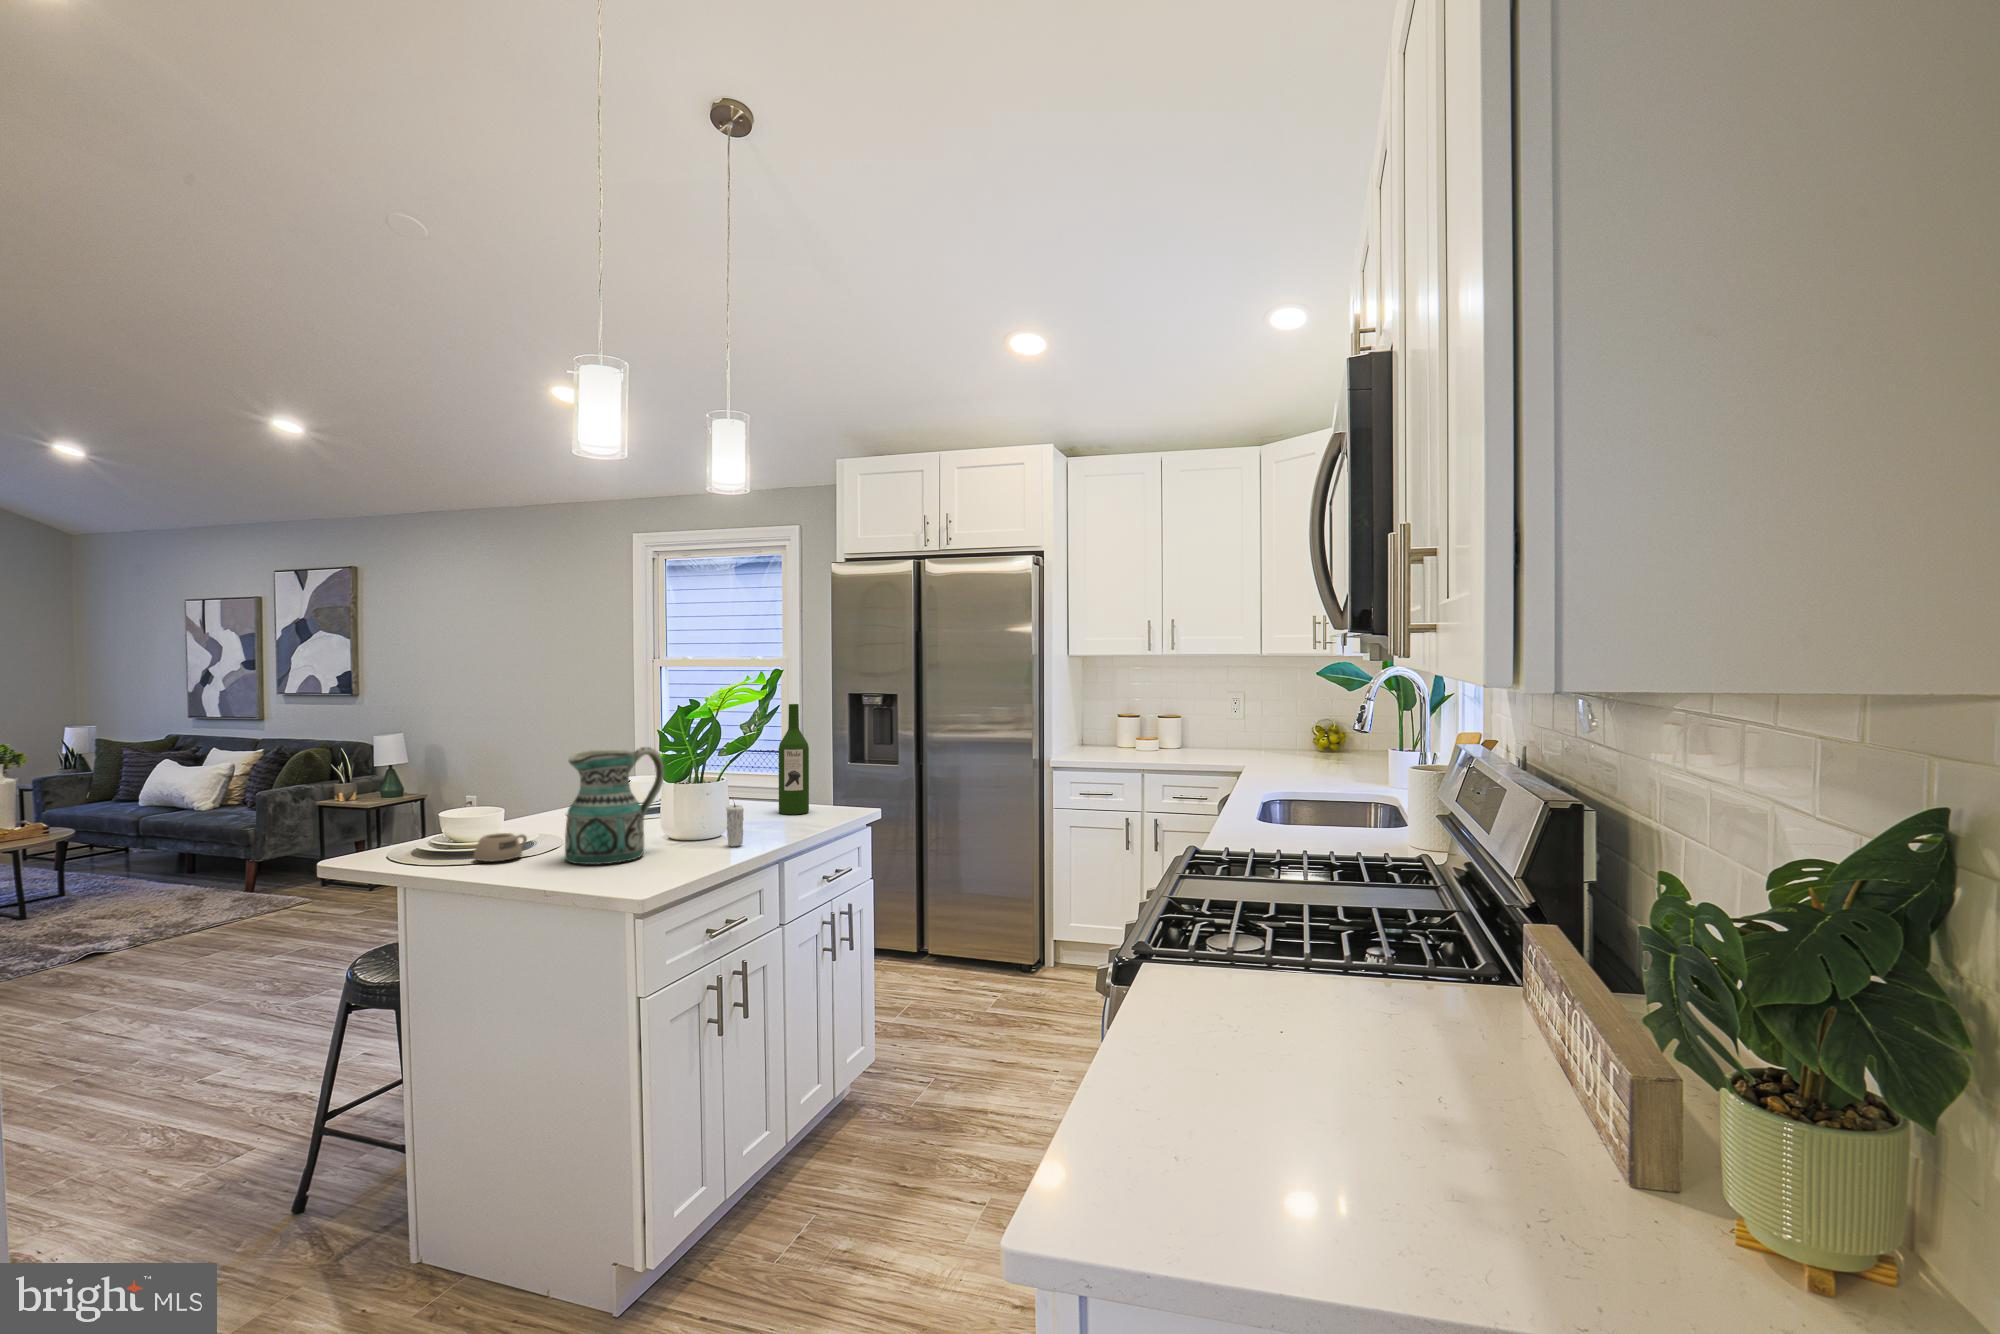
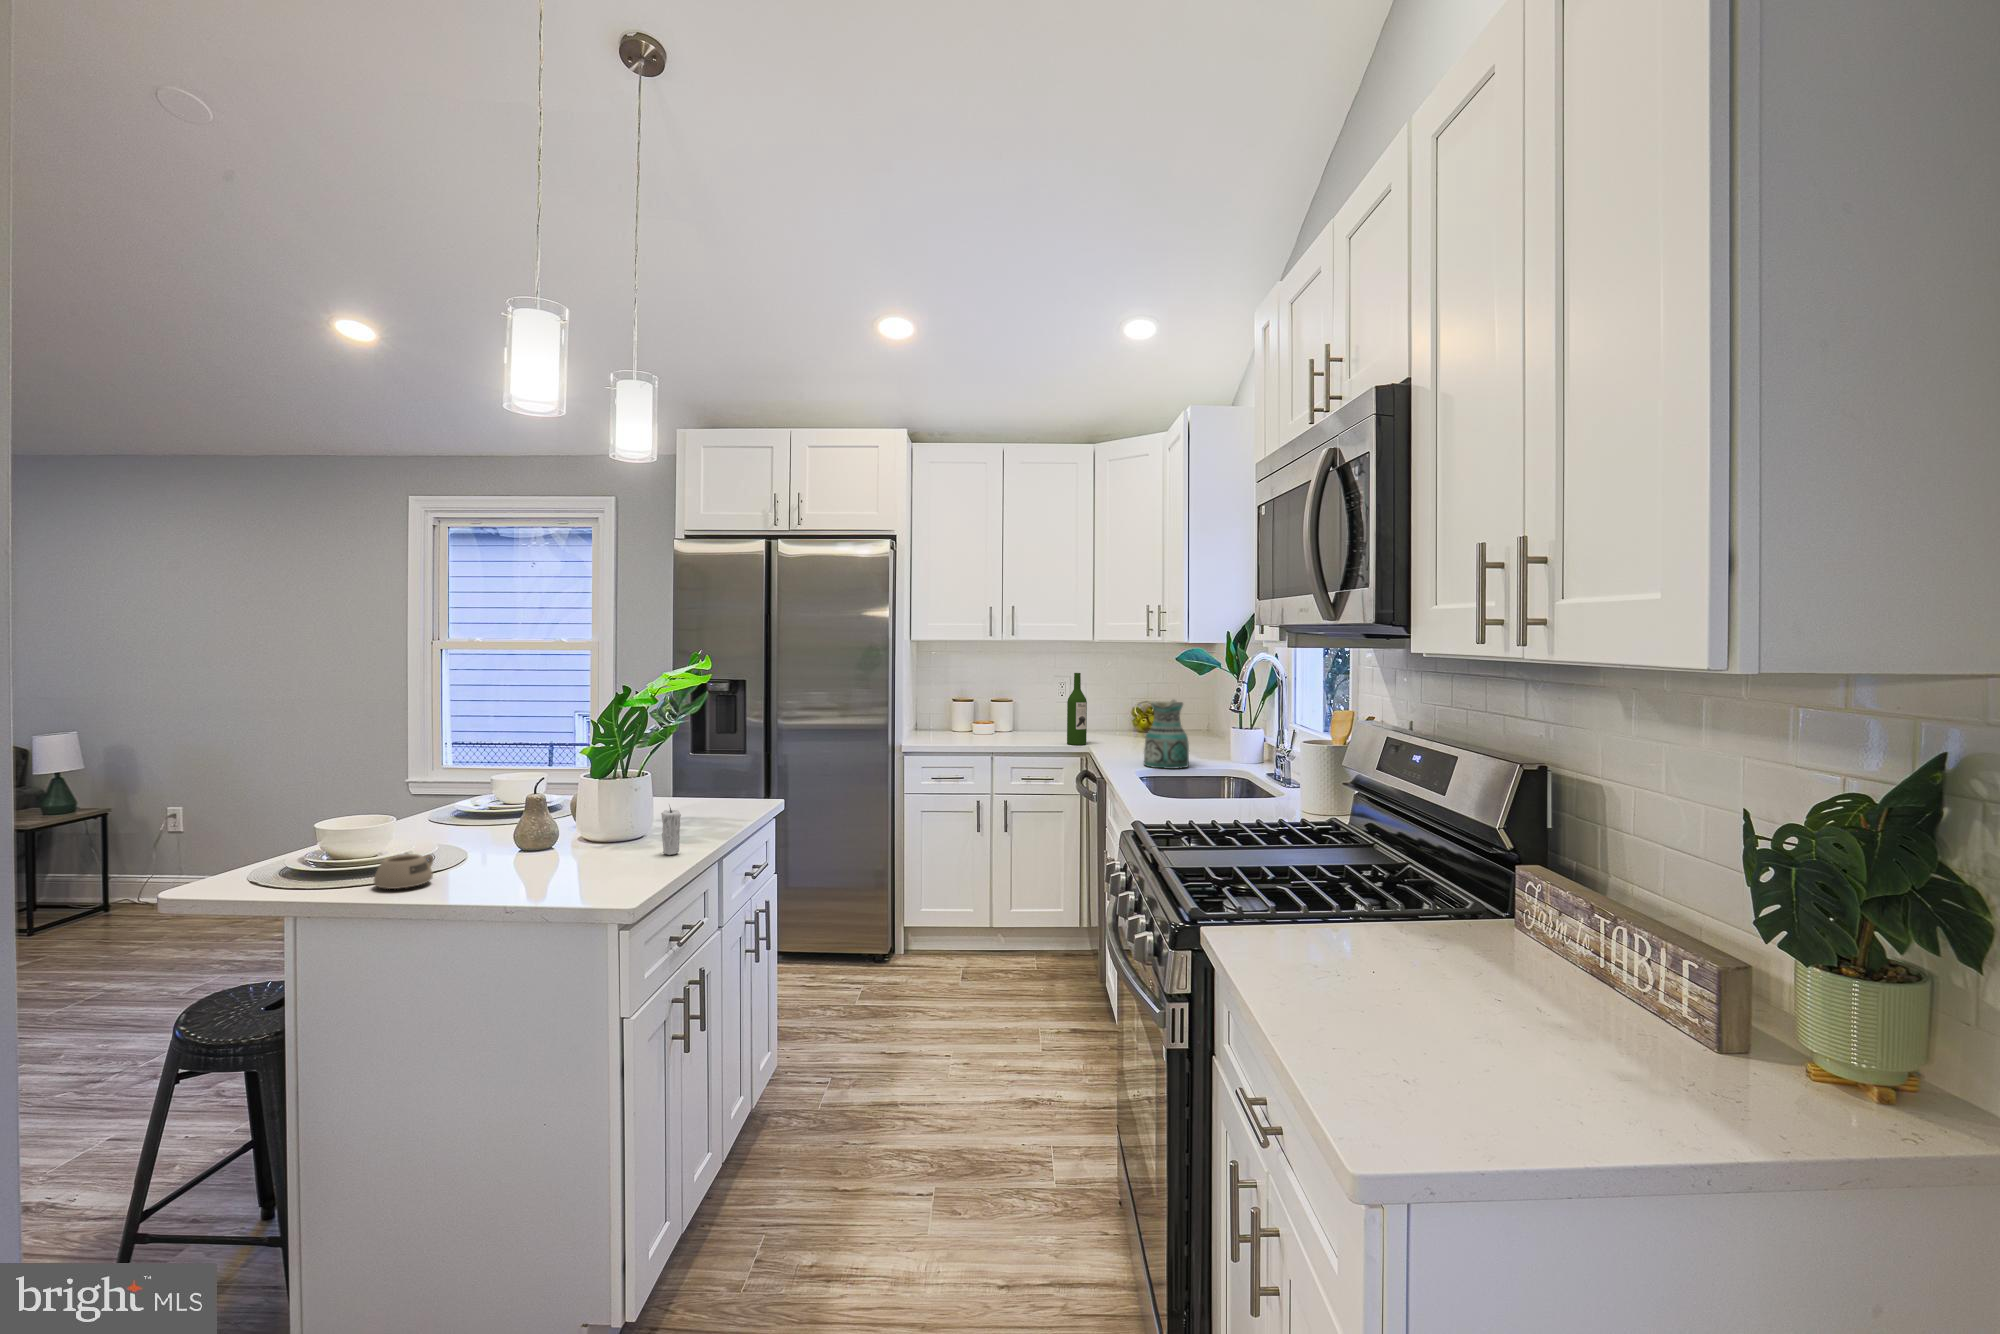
wine bottle: present [779,704,809,814] -> present [1067,673,1087,745]
ceramic pitcher: present [565,747,664,864] -> present [1144,700,1189,769]

